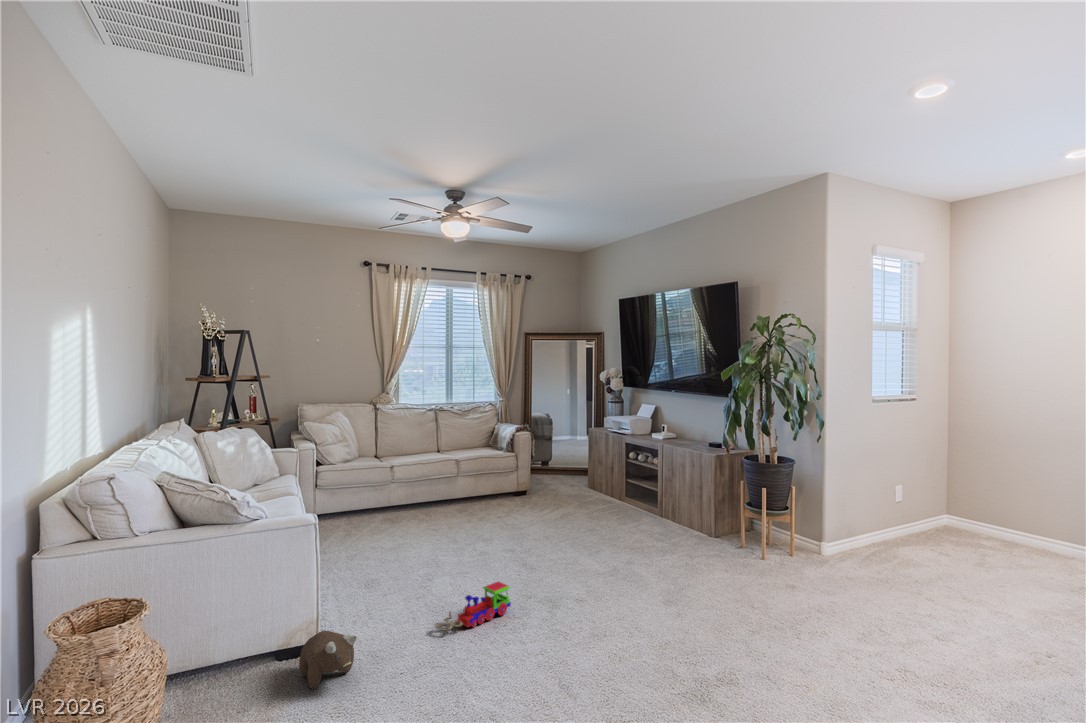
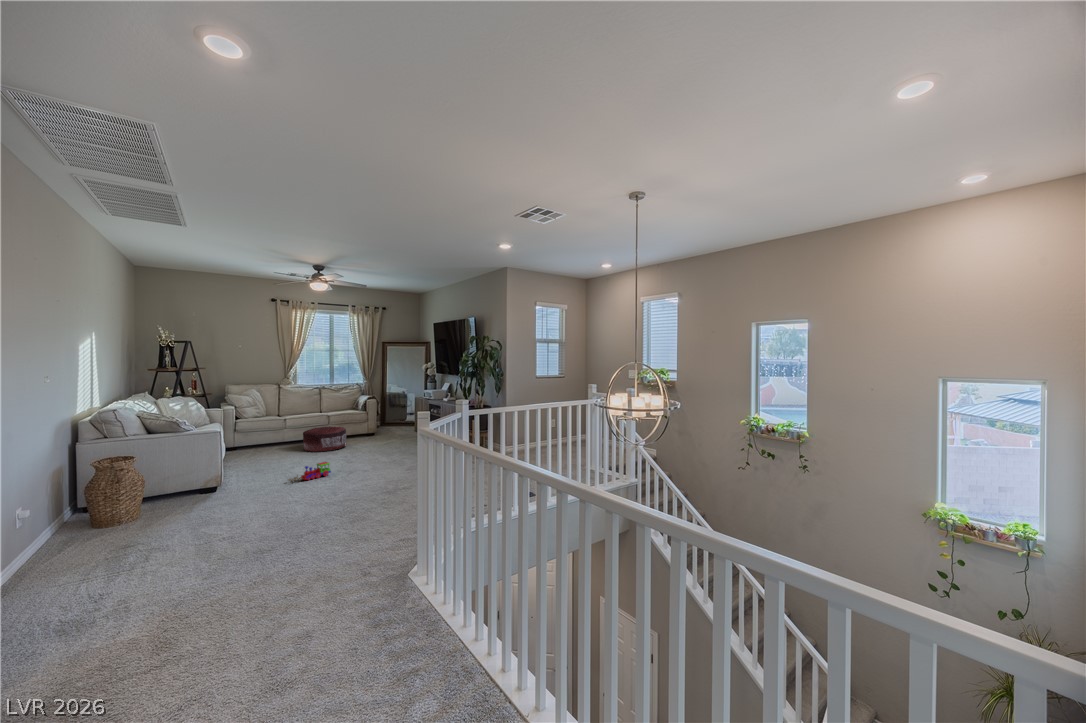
pouf: none [424,482,495,534] -> present [303,426,347,452]
plush toy: present [299,631,357,689] -> none [213,477,242,500]

